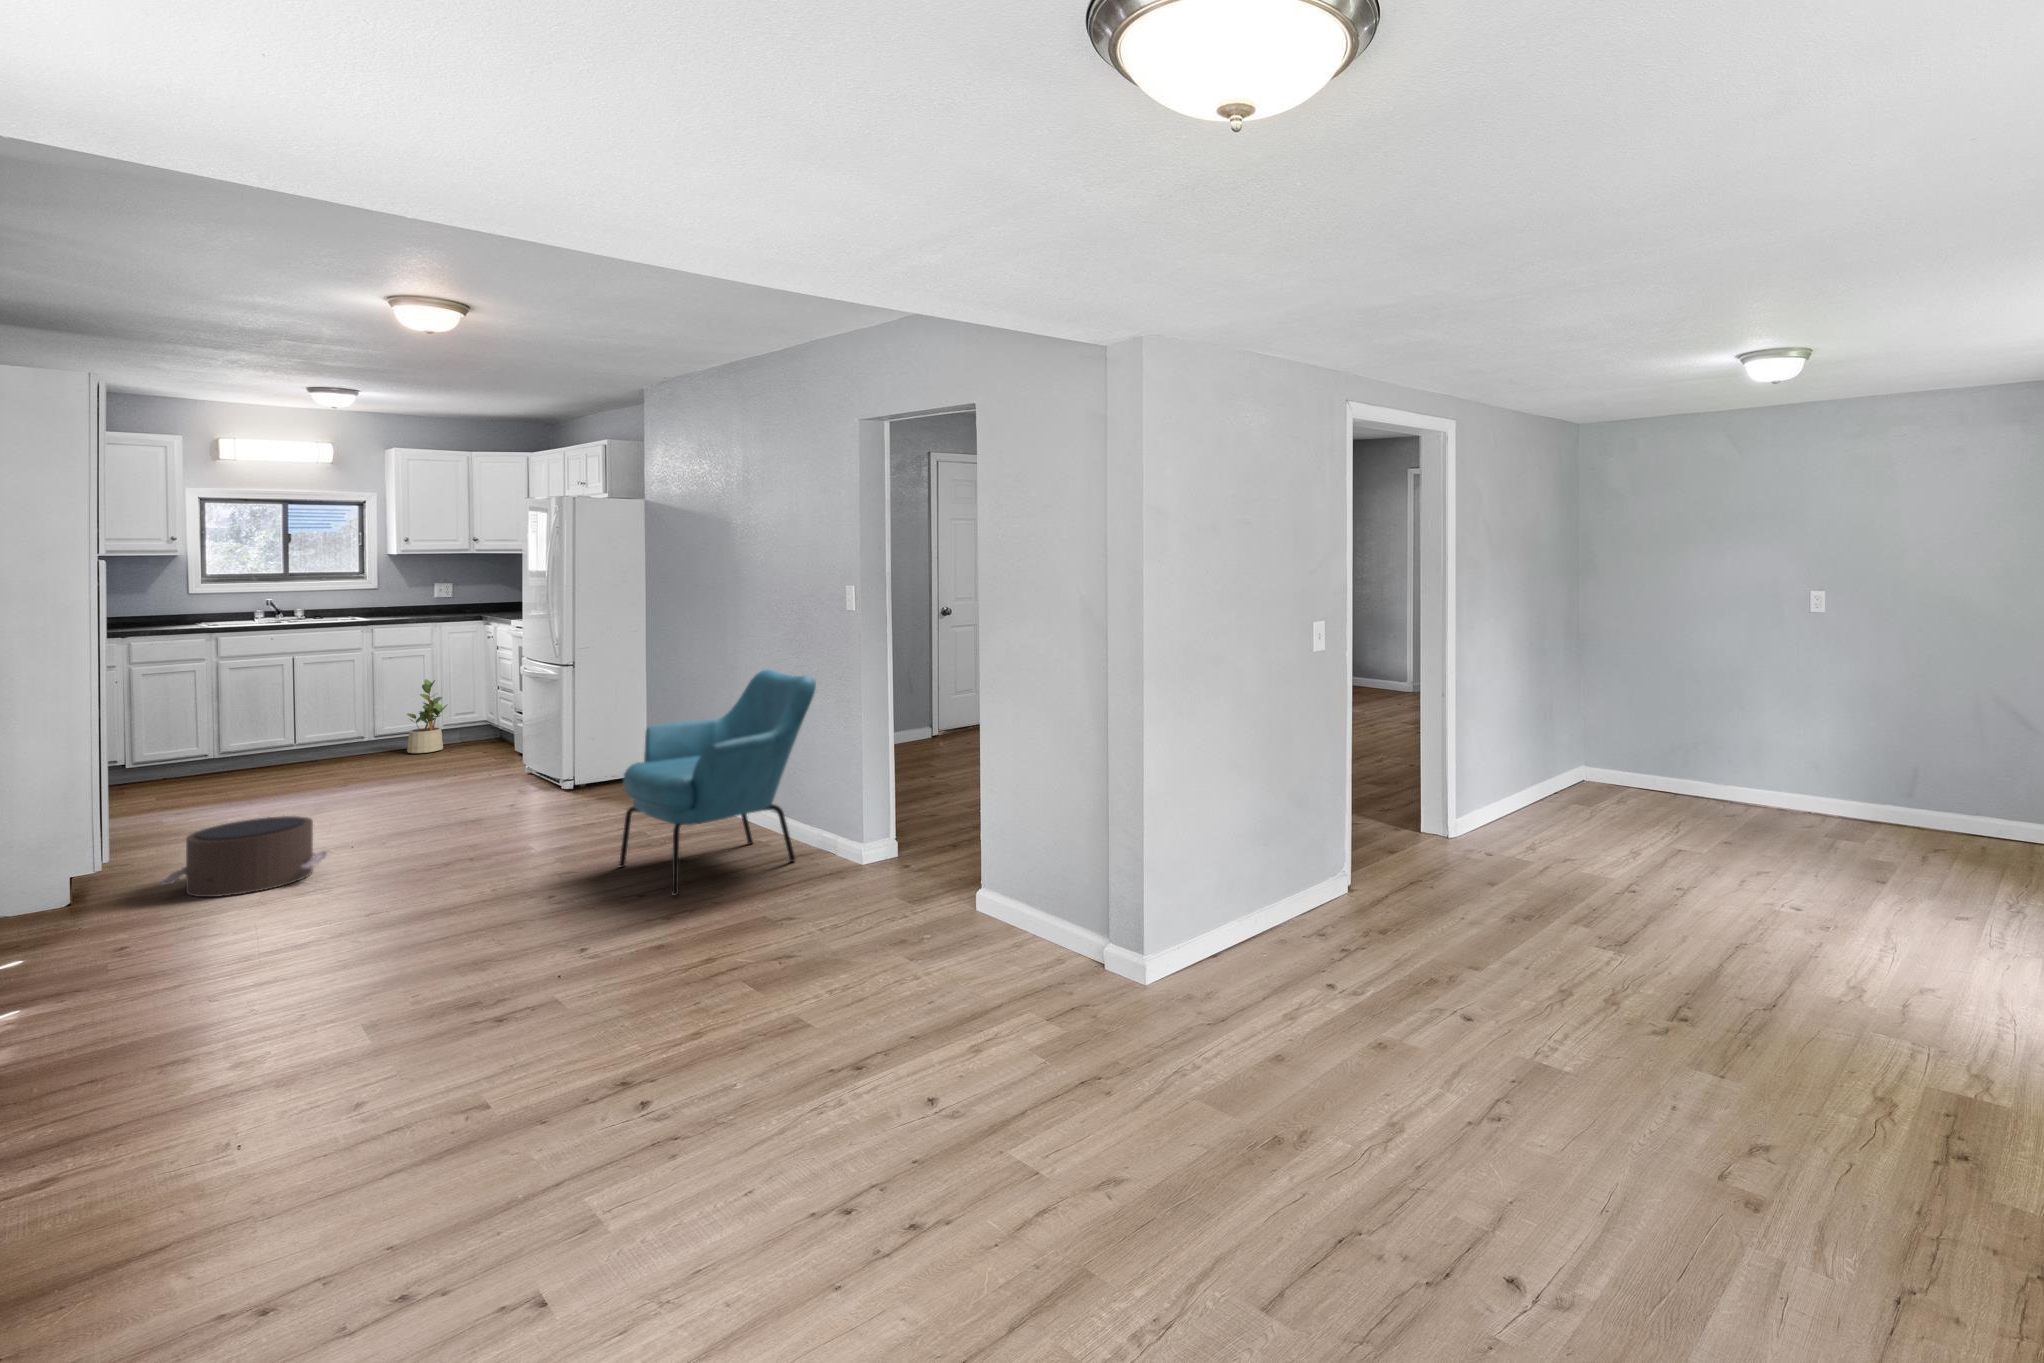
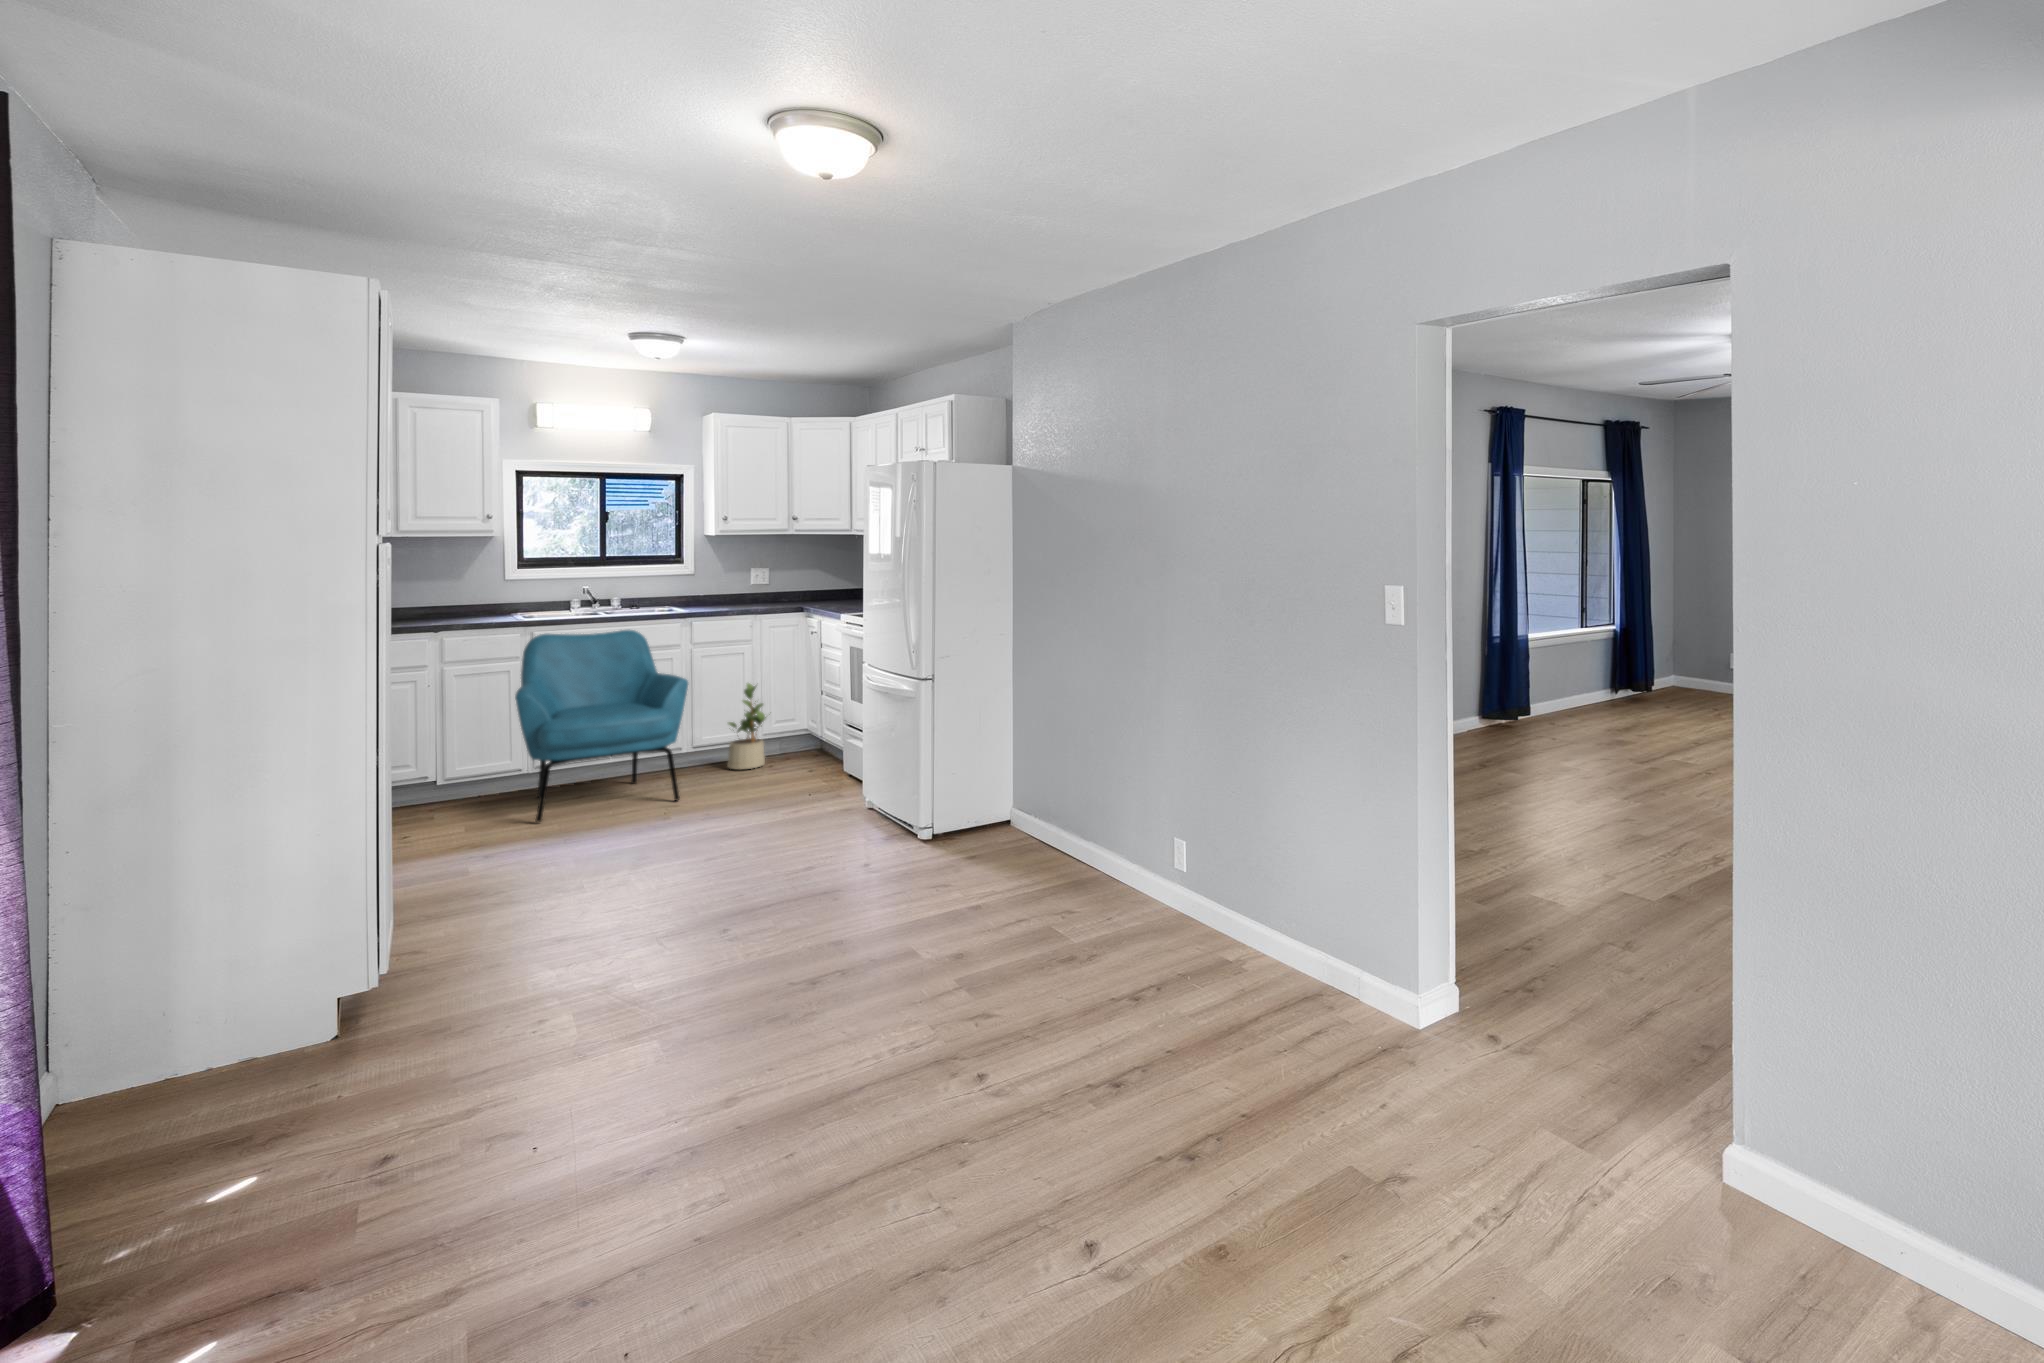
armchair: present [619,669,816,896] -> present [515,630,688,822]
pouf: present [161,816,327,897] -> none [433,896,653,1029]

